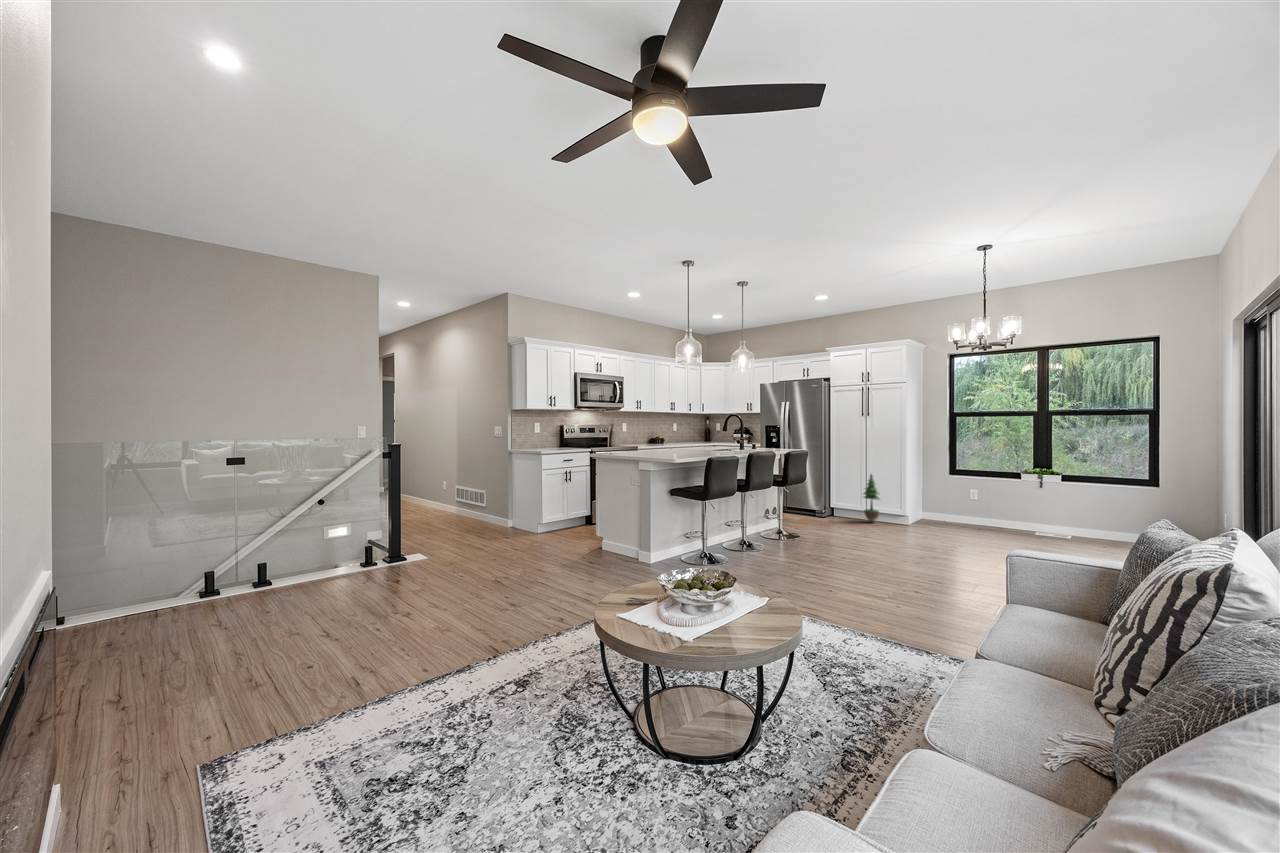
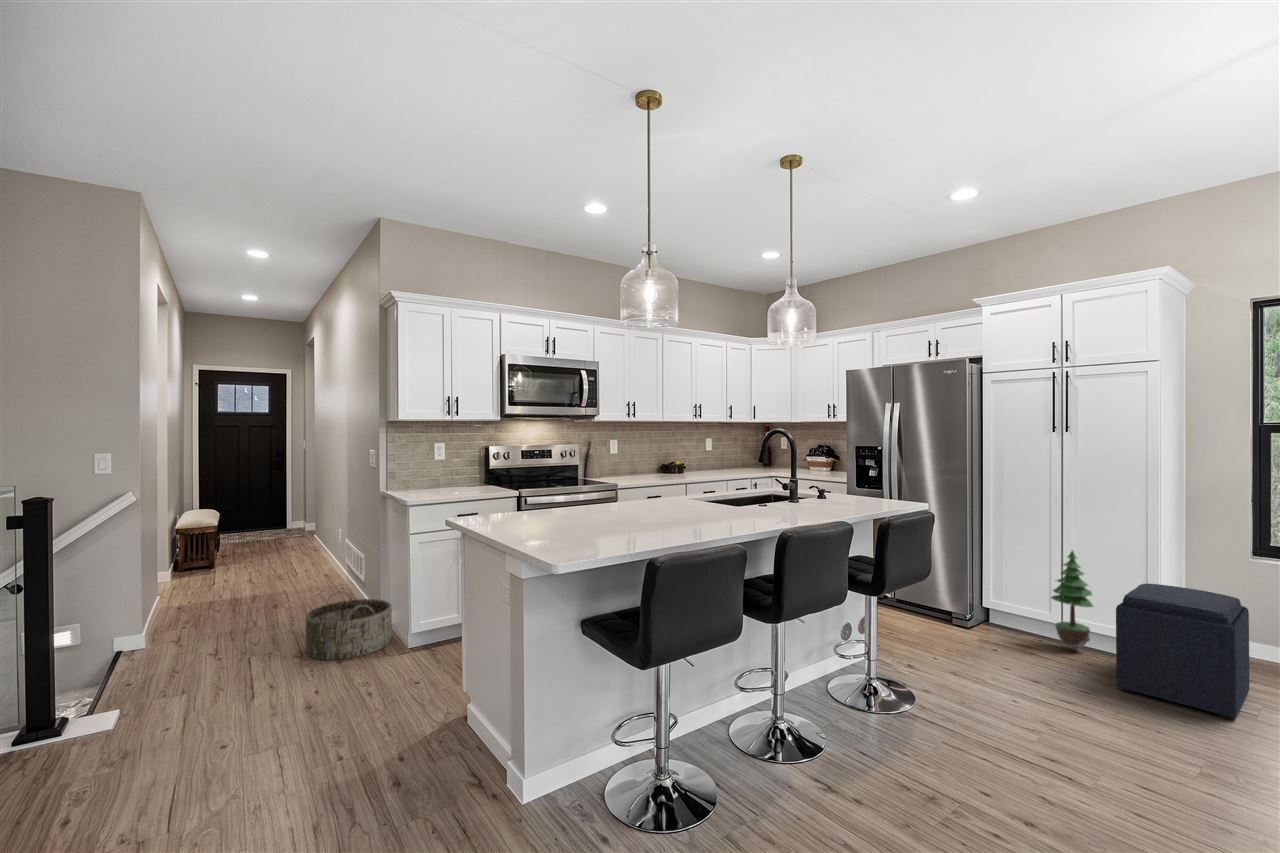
ottoman: none [887,486,941,536] -> present [1116,584,1249,719]
basket: none [477,507,522,540] -> present [306,591,392,660]

